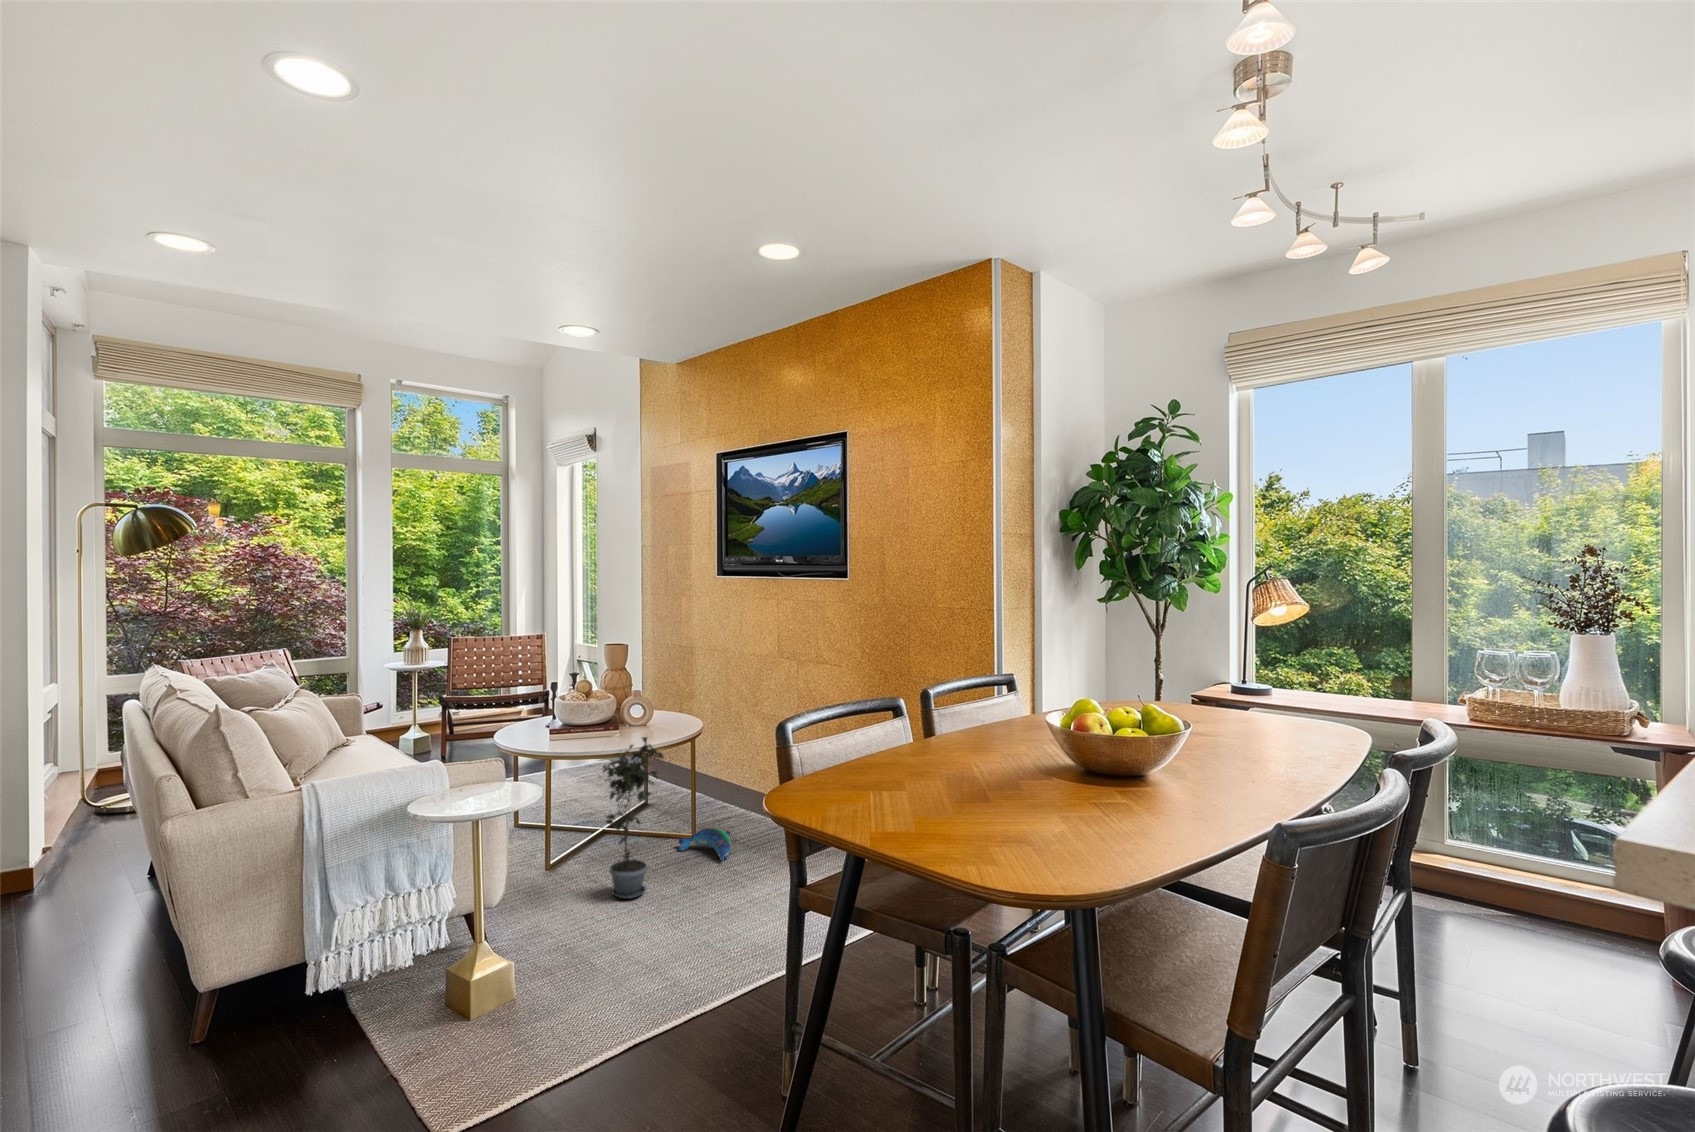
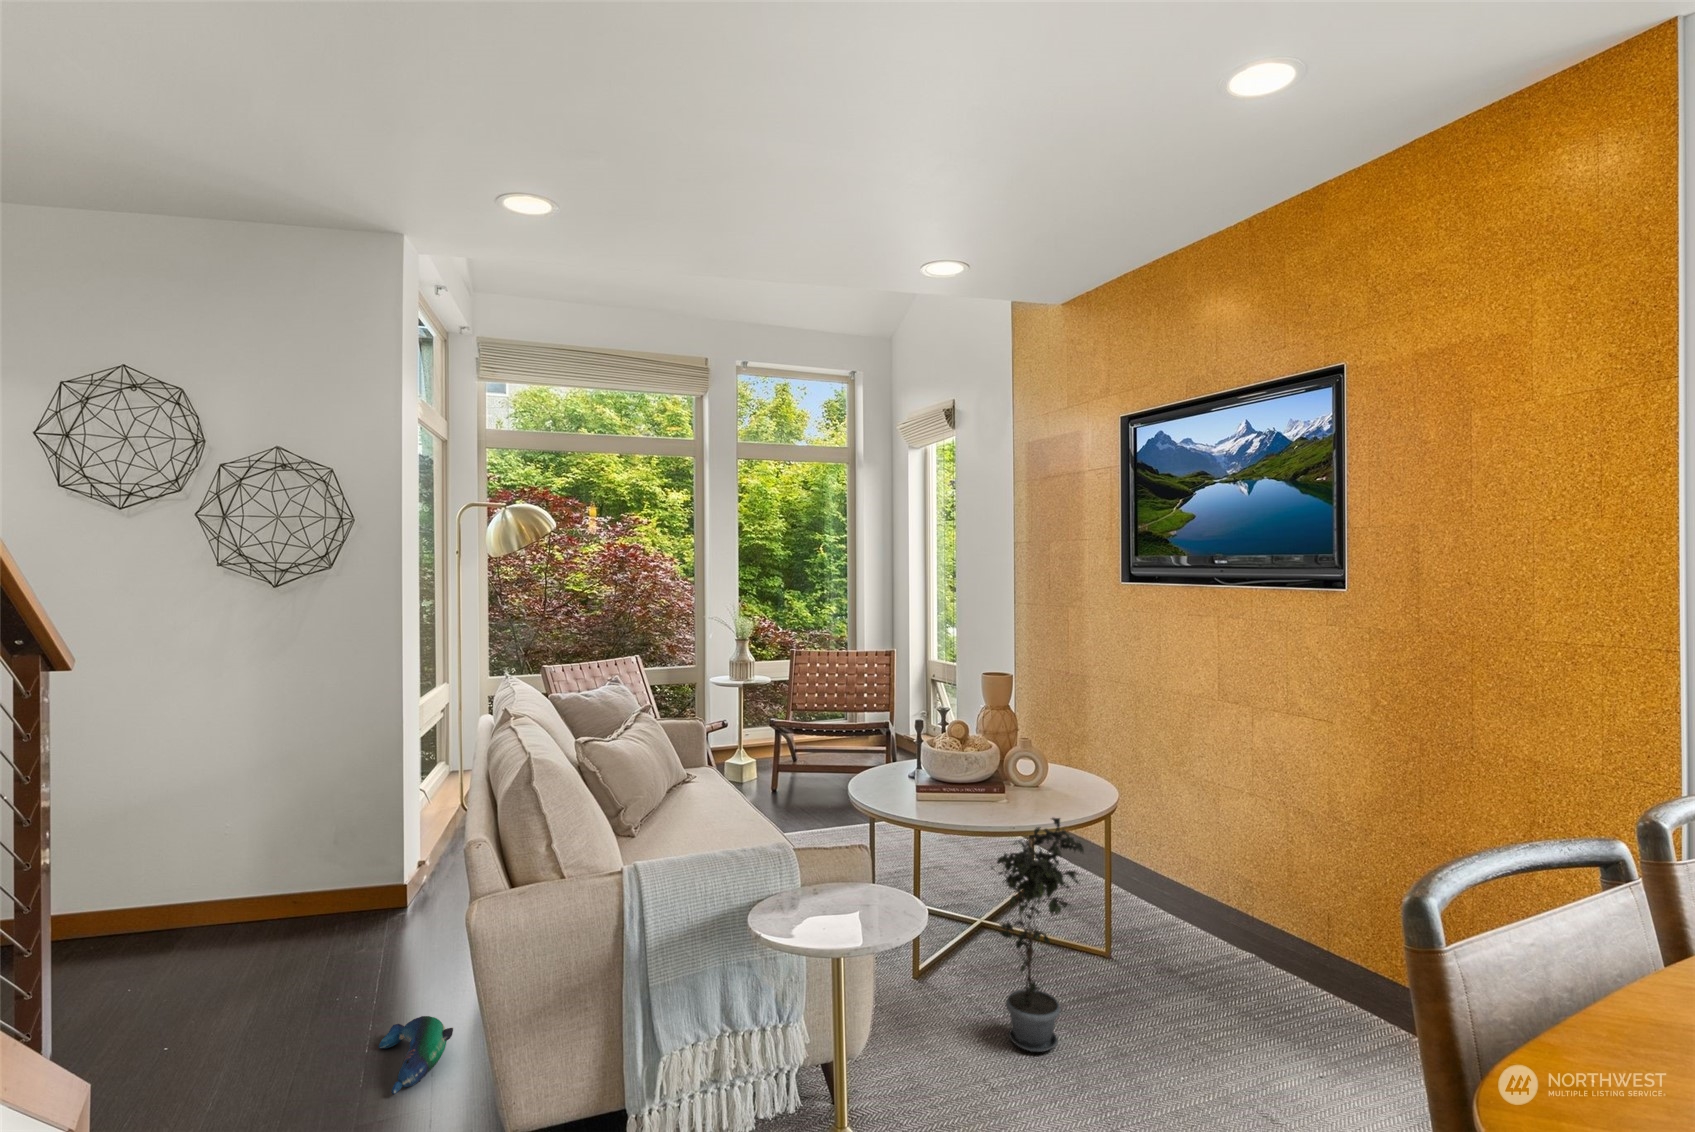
plush toy: present [678,828,731,861] -> present [378,1016,453,1094]

